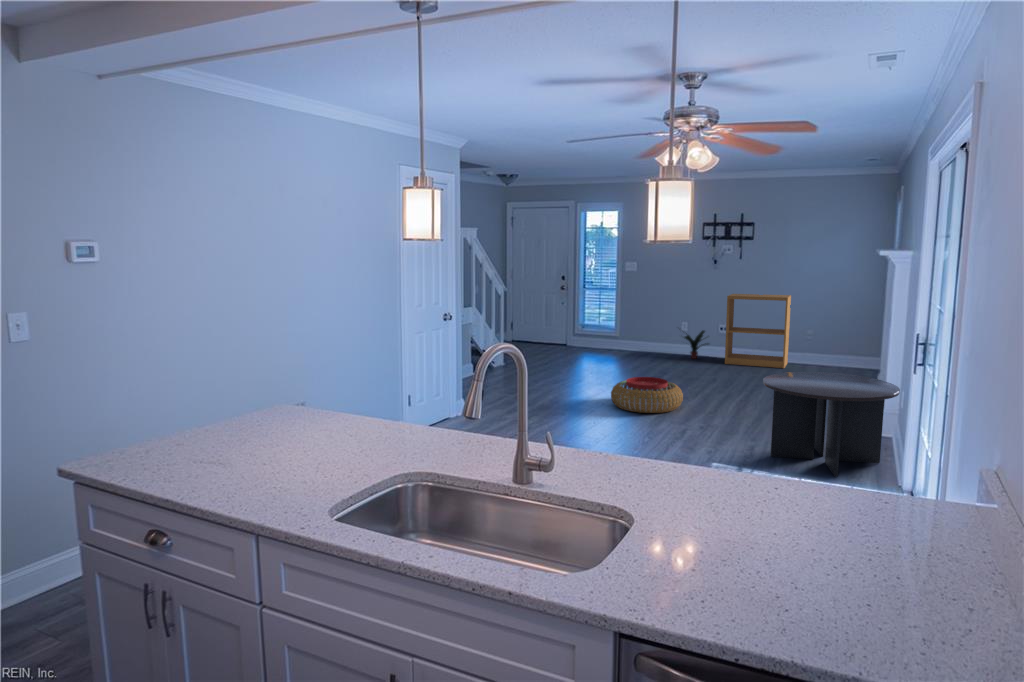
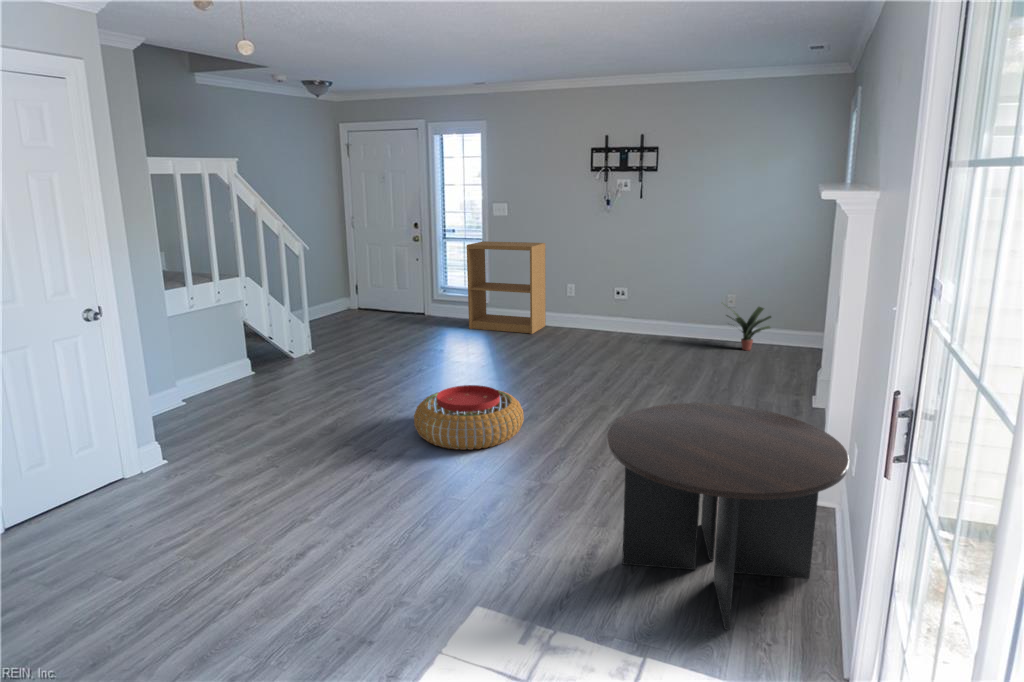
bookshelf: present [725,294,791,368] -> present [467,241,546,334]
potted plant: present [684,330,708,359] -> present [726,305,771,350]

